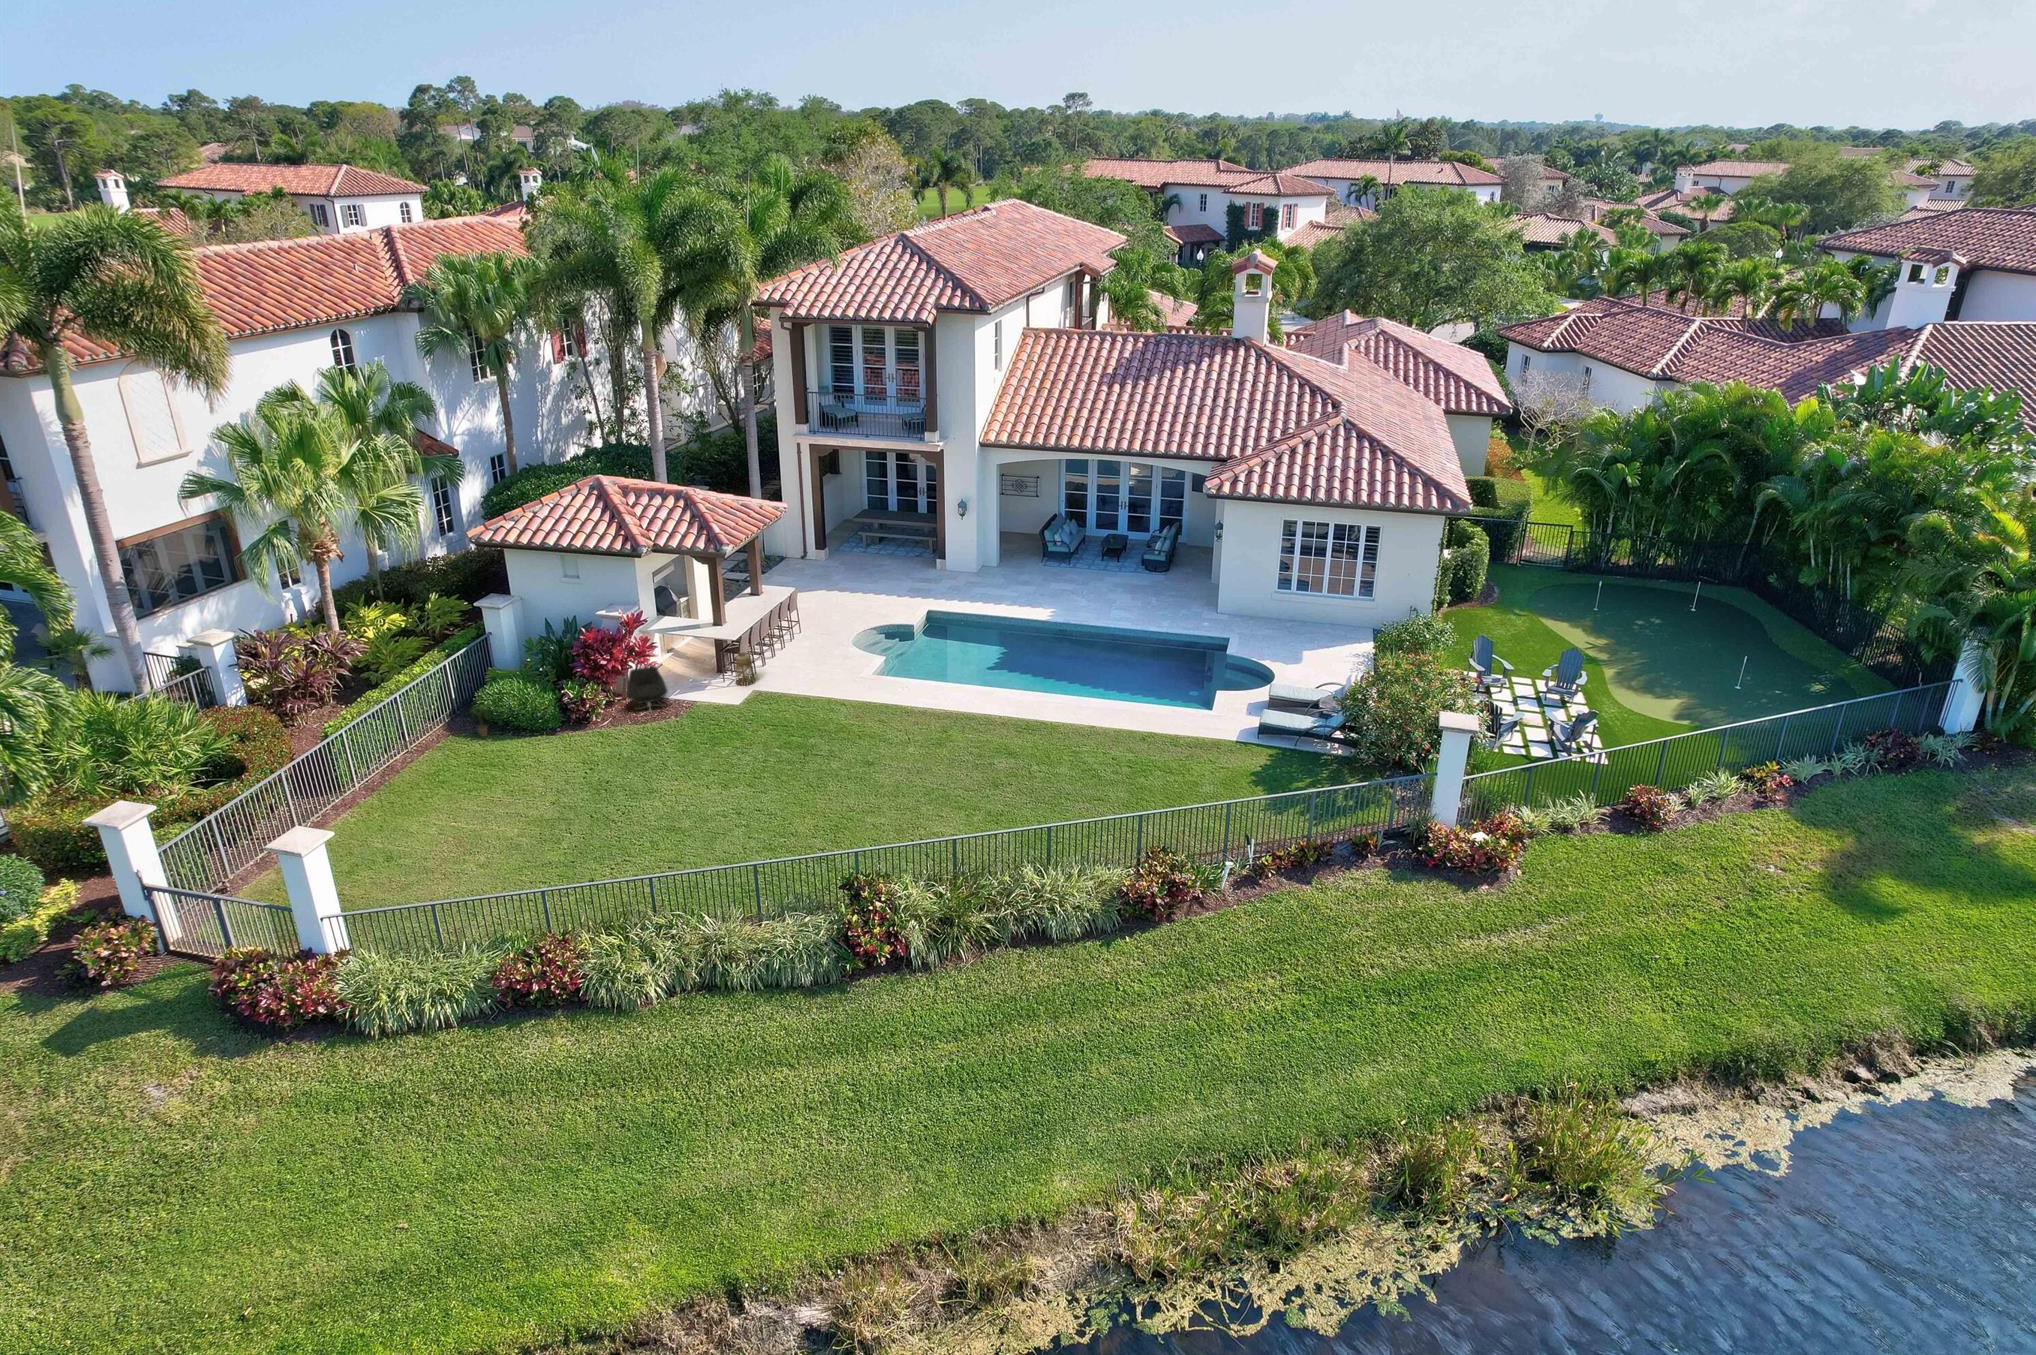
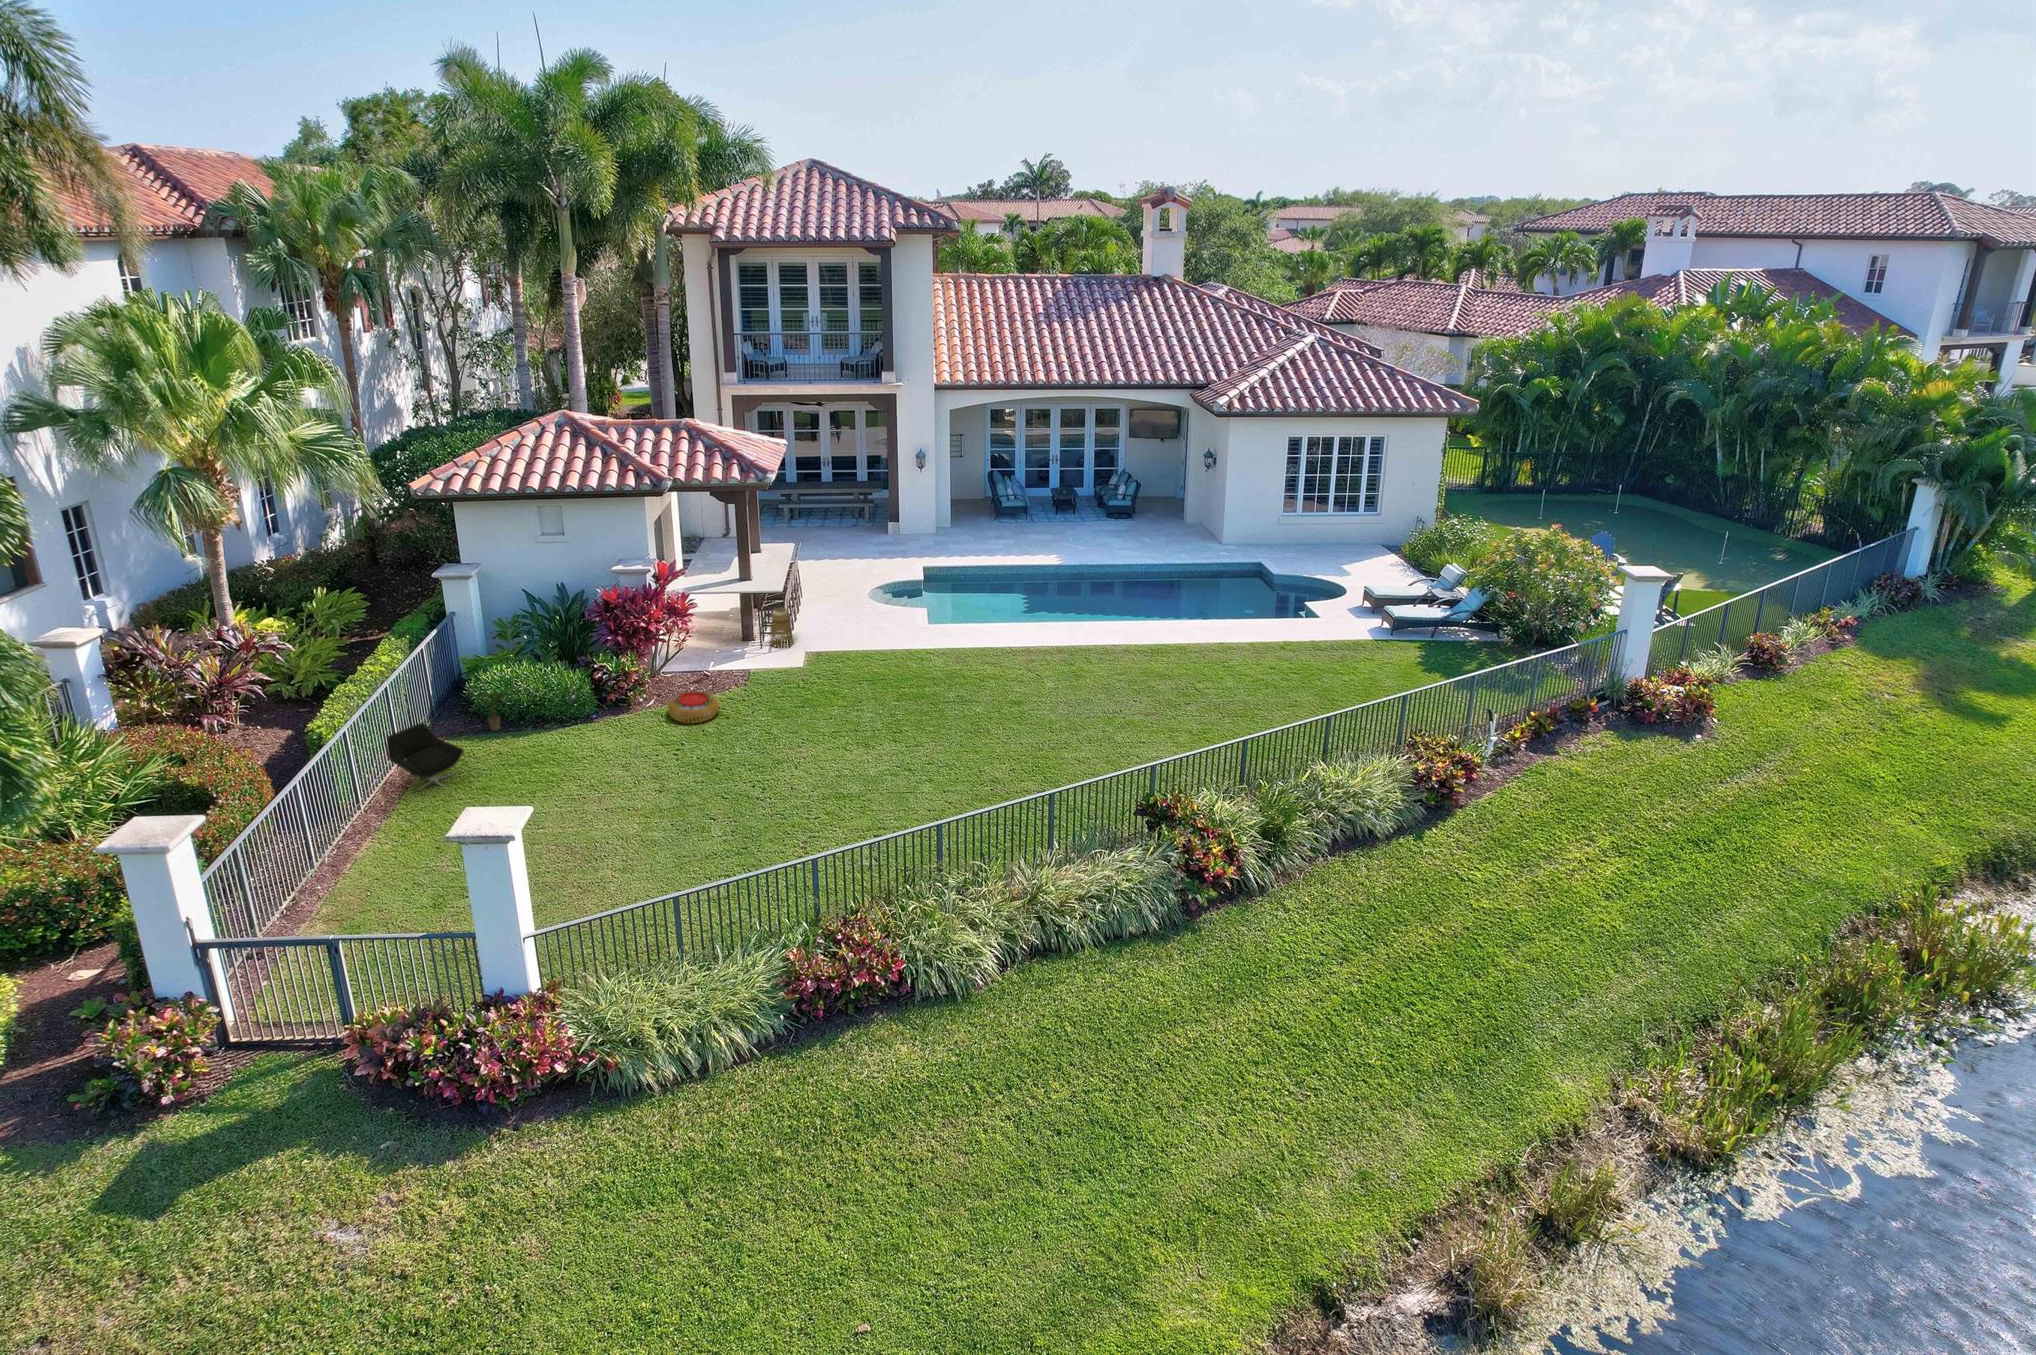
lounge chair: present [627,666,667,710] -> present [387,723,464,788]
pouf: none [607,722,649,750] -> present [668,692,719,723]

